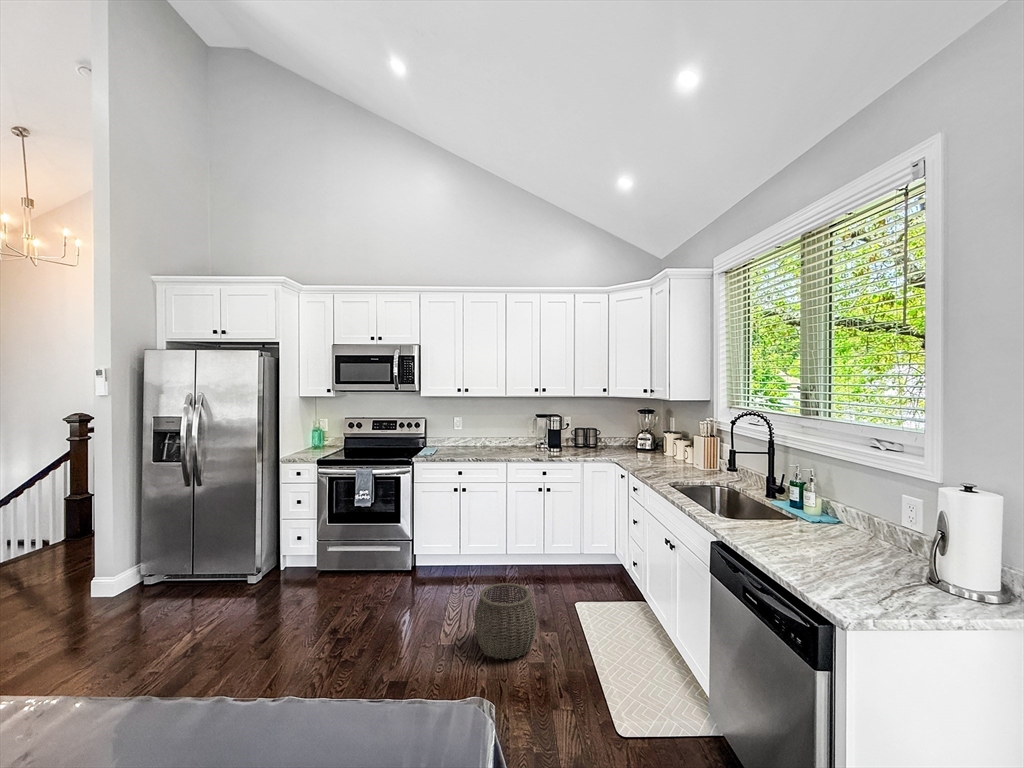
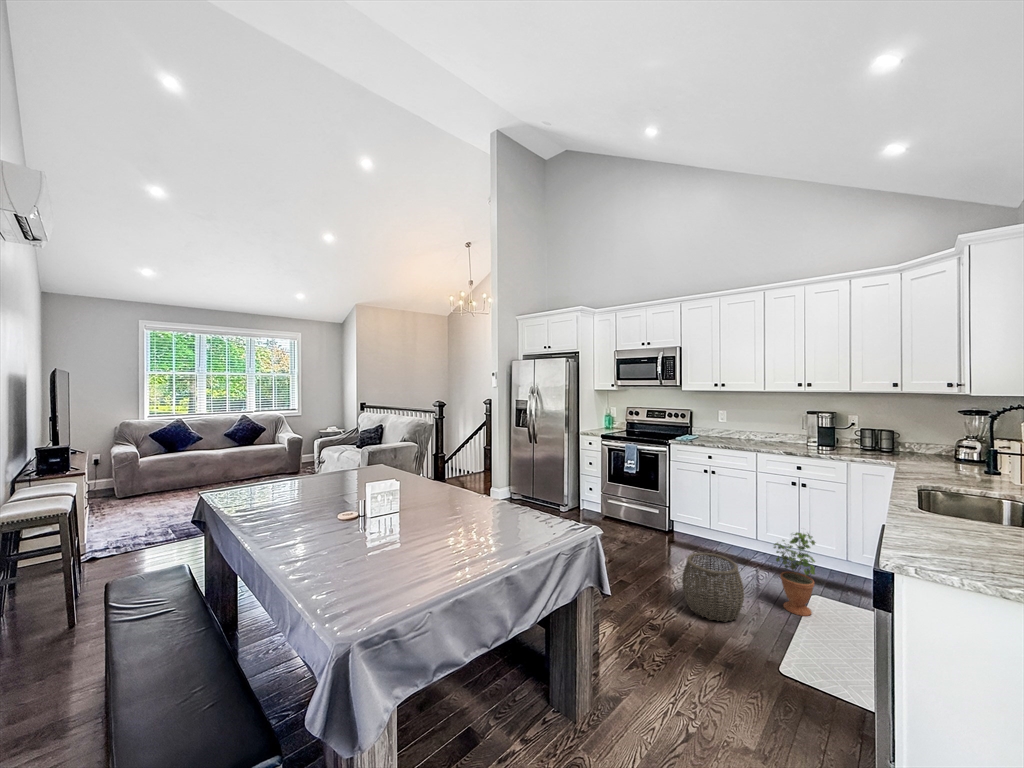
potted plant: none [545,533,580,620] -> present [774,533,815,616]

